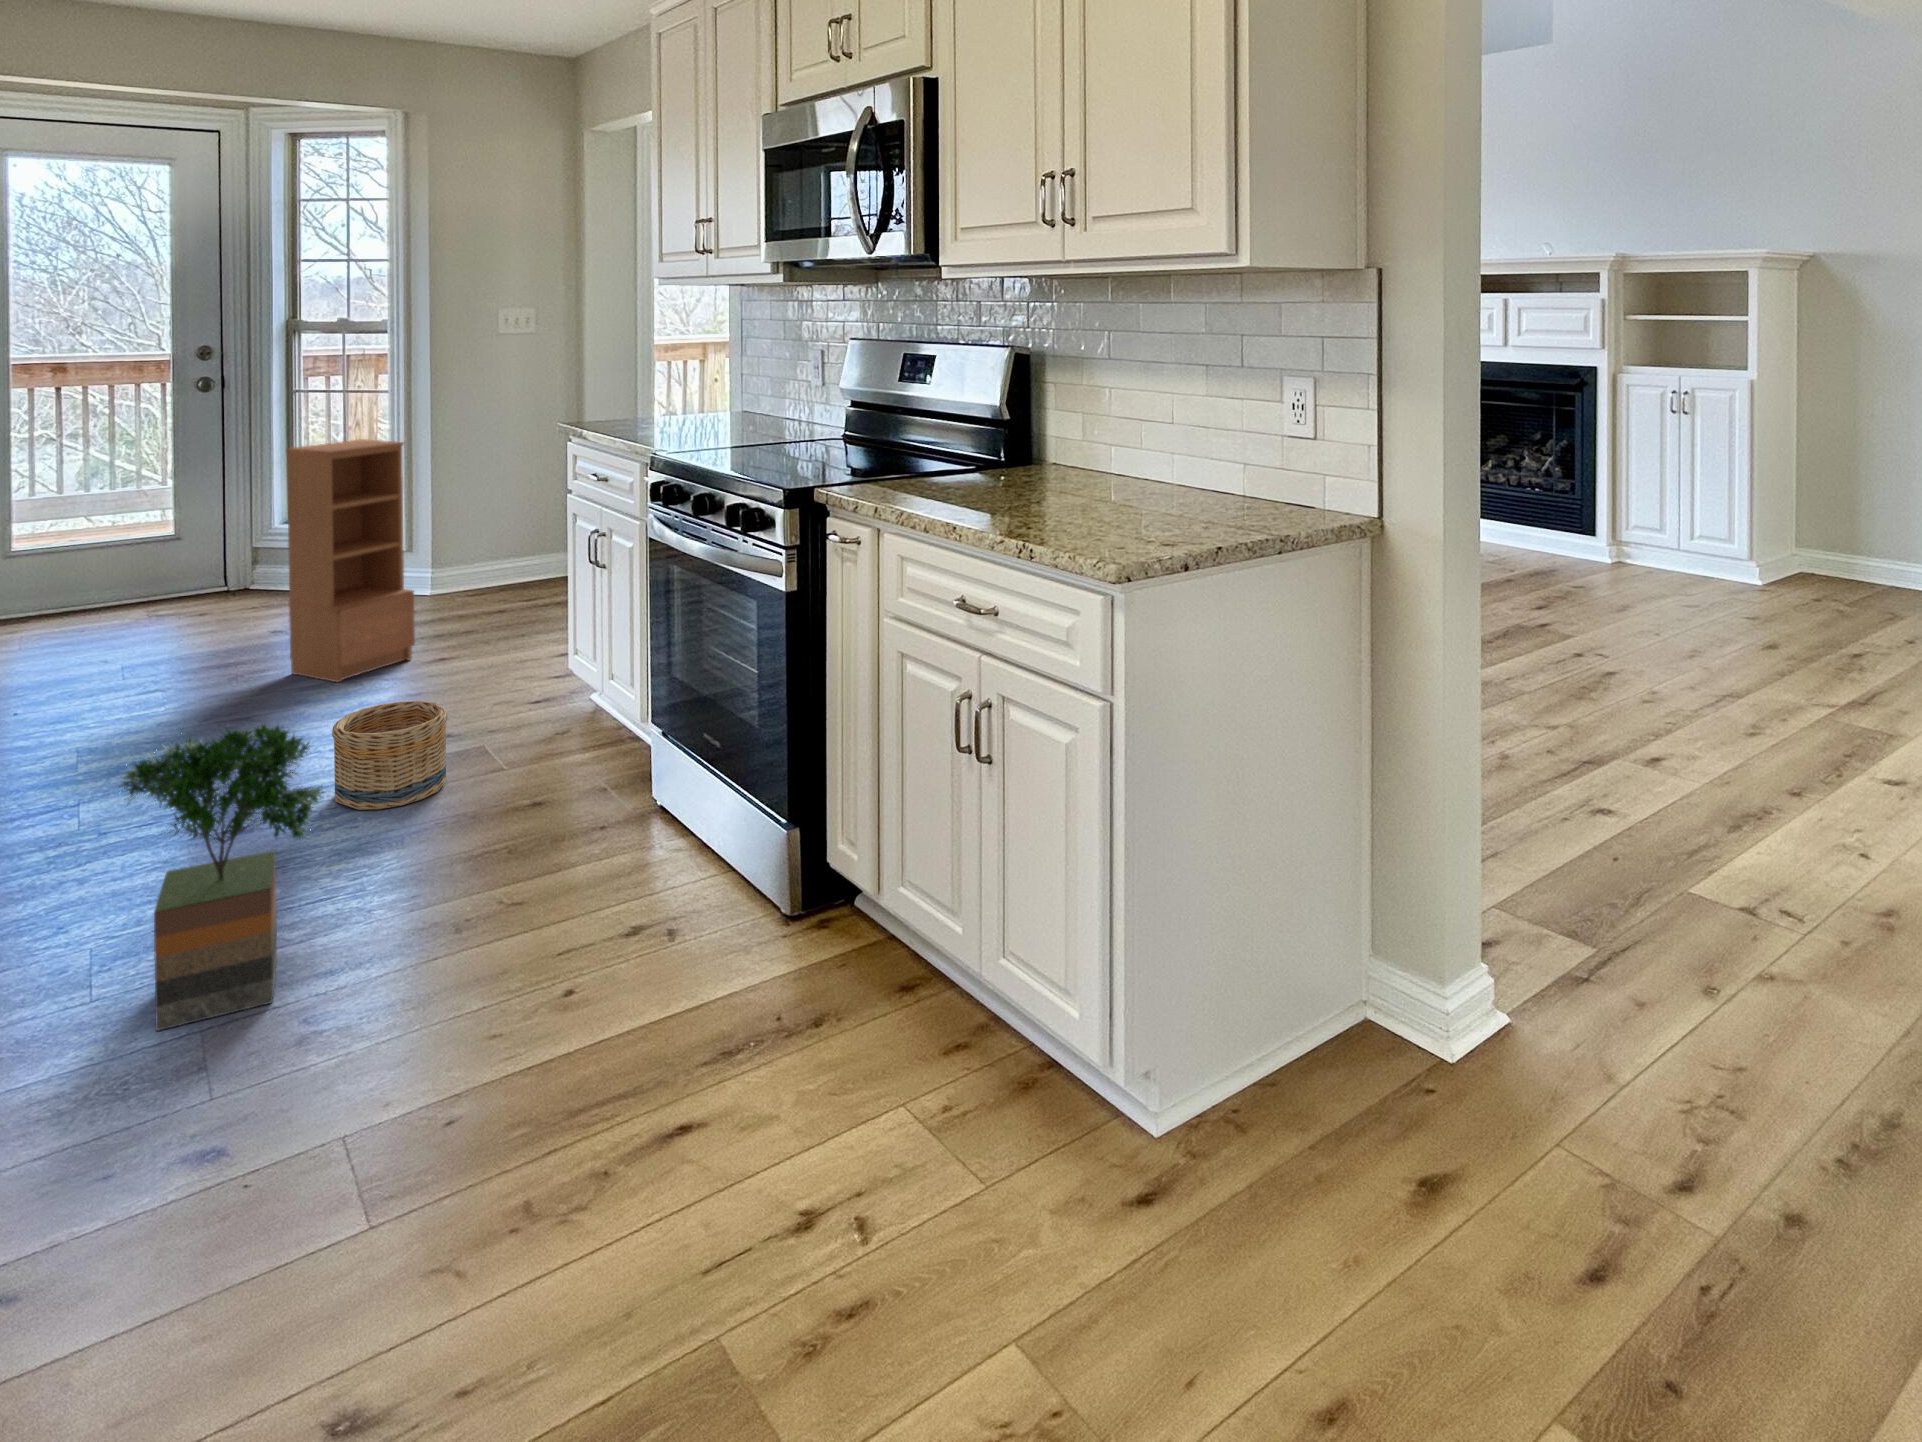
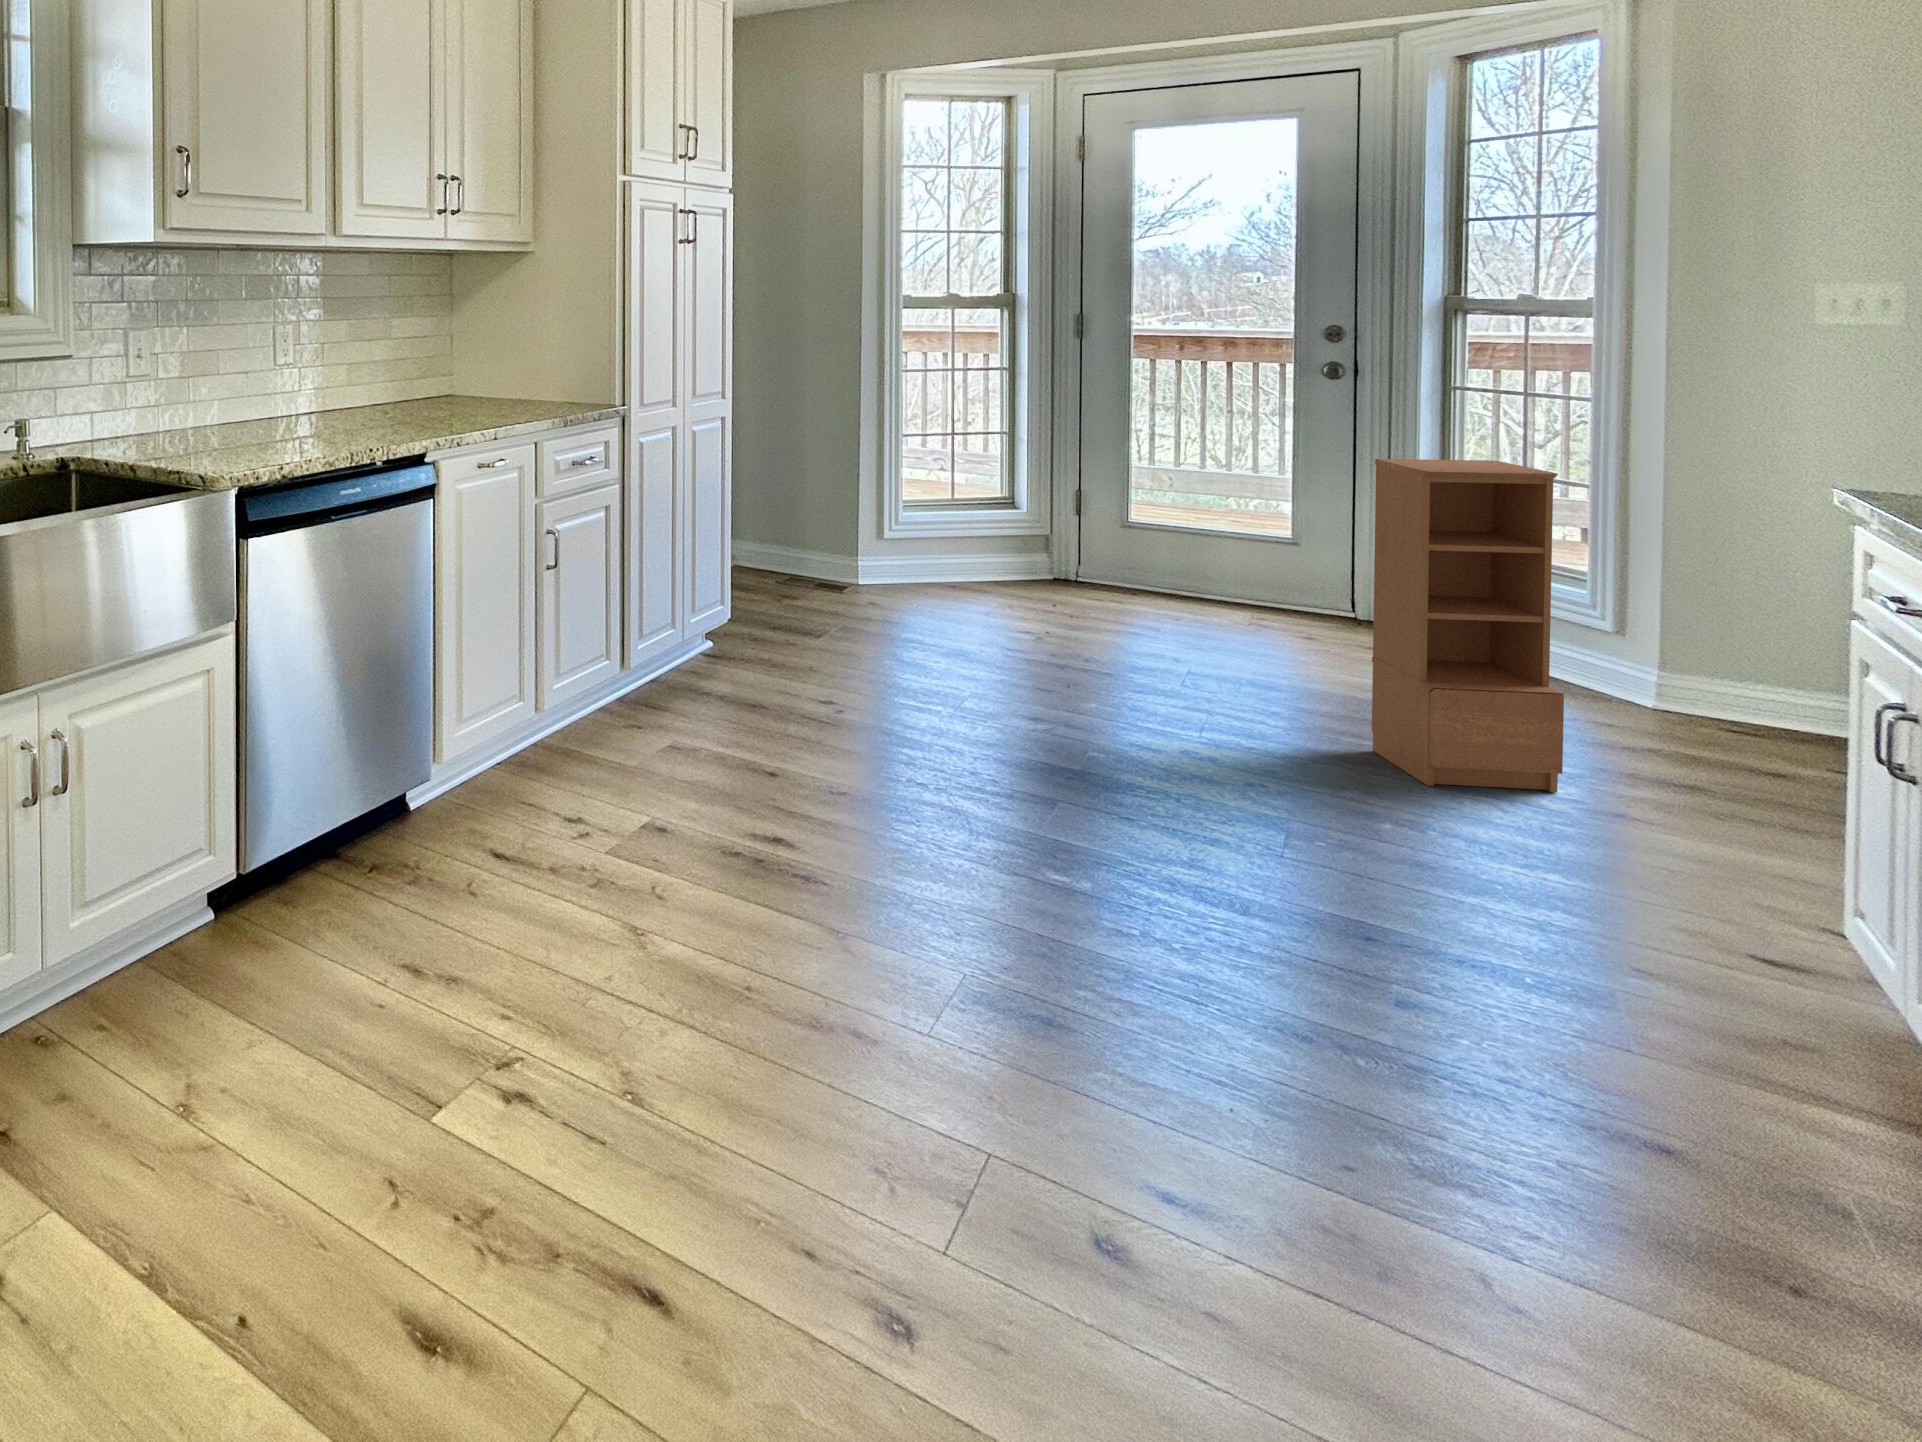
basket: present [332,701,448,810] -> none [1323,840,1515,1016]
potted tree: present [119,724,322,1031] -> none [948,787,1184,1184]

